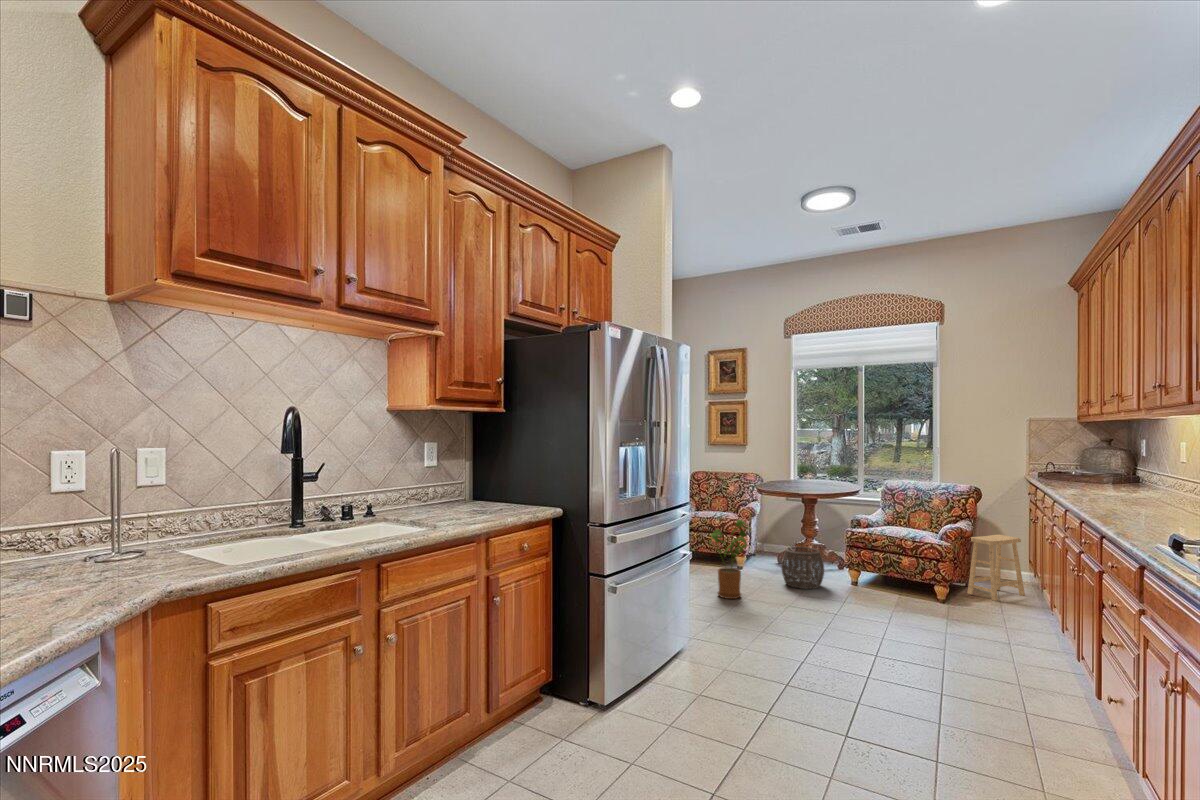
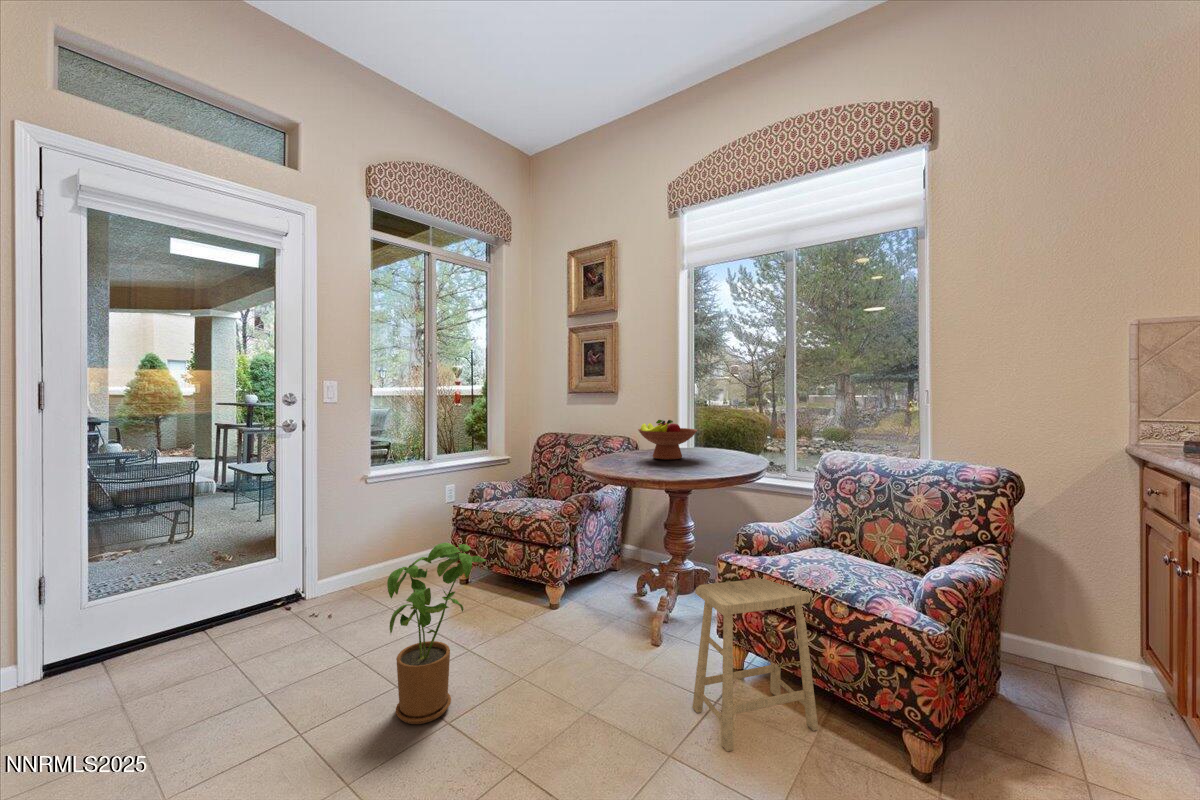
fruit bowl: none [783,463,818,485] -> present [638,420,697,460]
footstool: present [968,535,1025,601] -> present [692,577,818,752]
woven basket: present [781,547,824,589] -> none [581,584,666,687]

